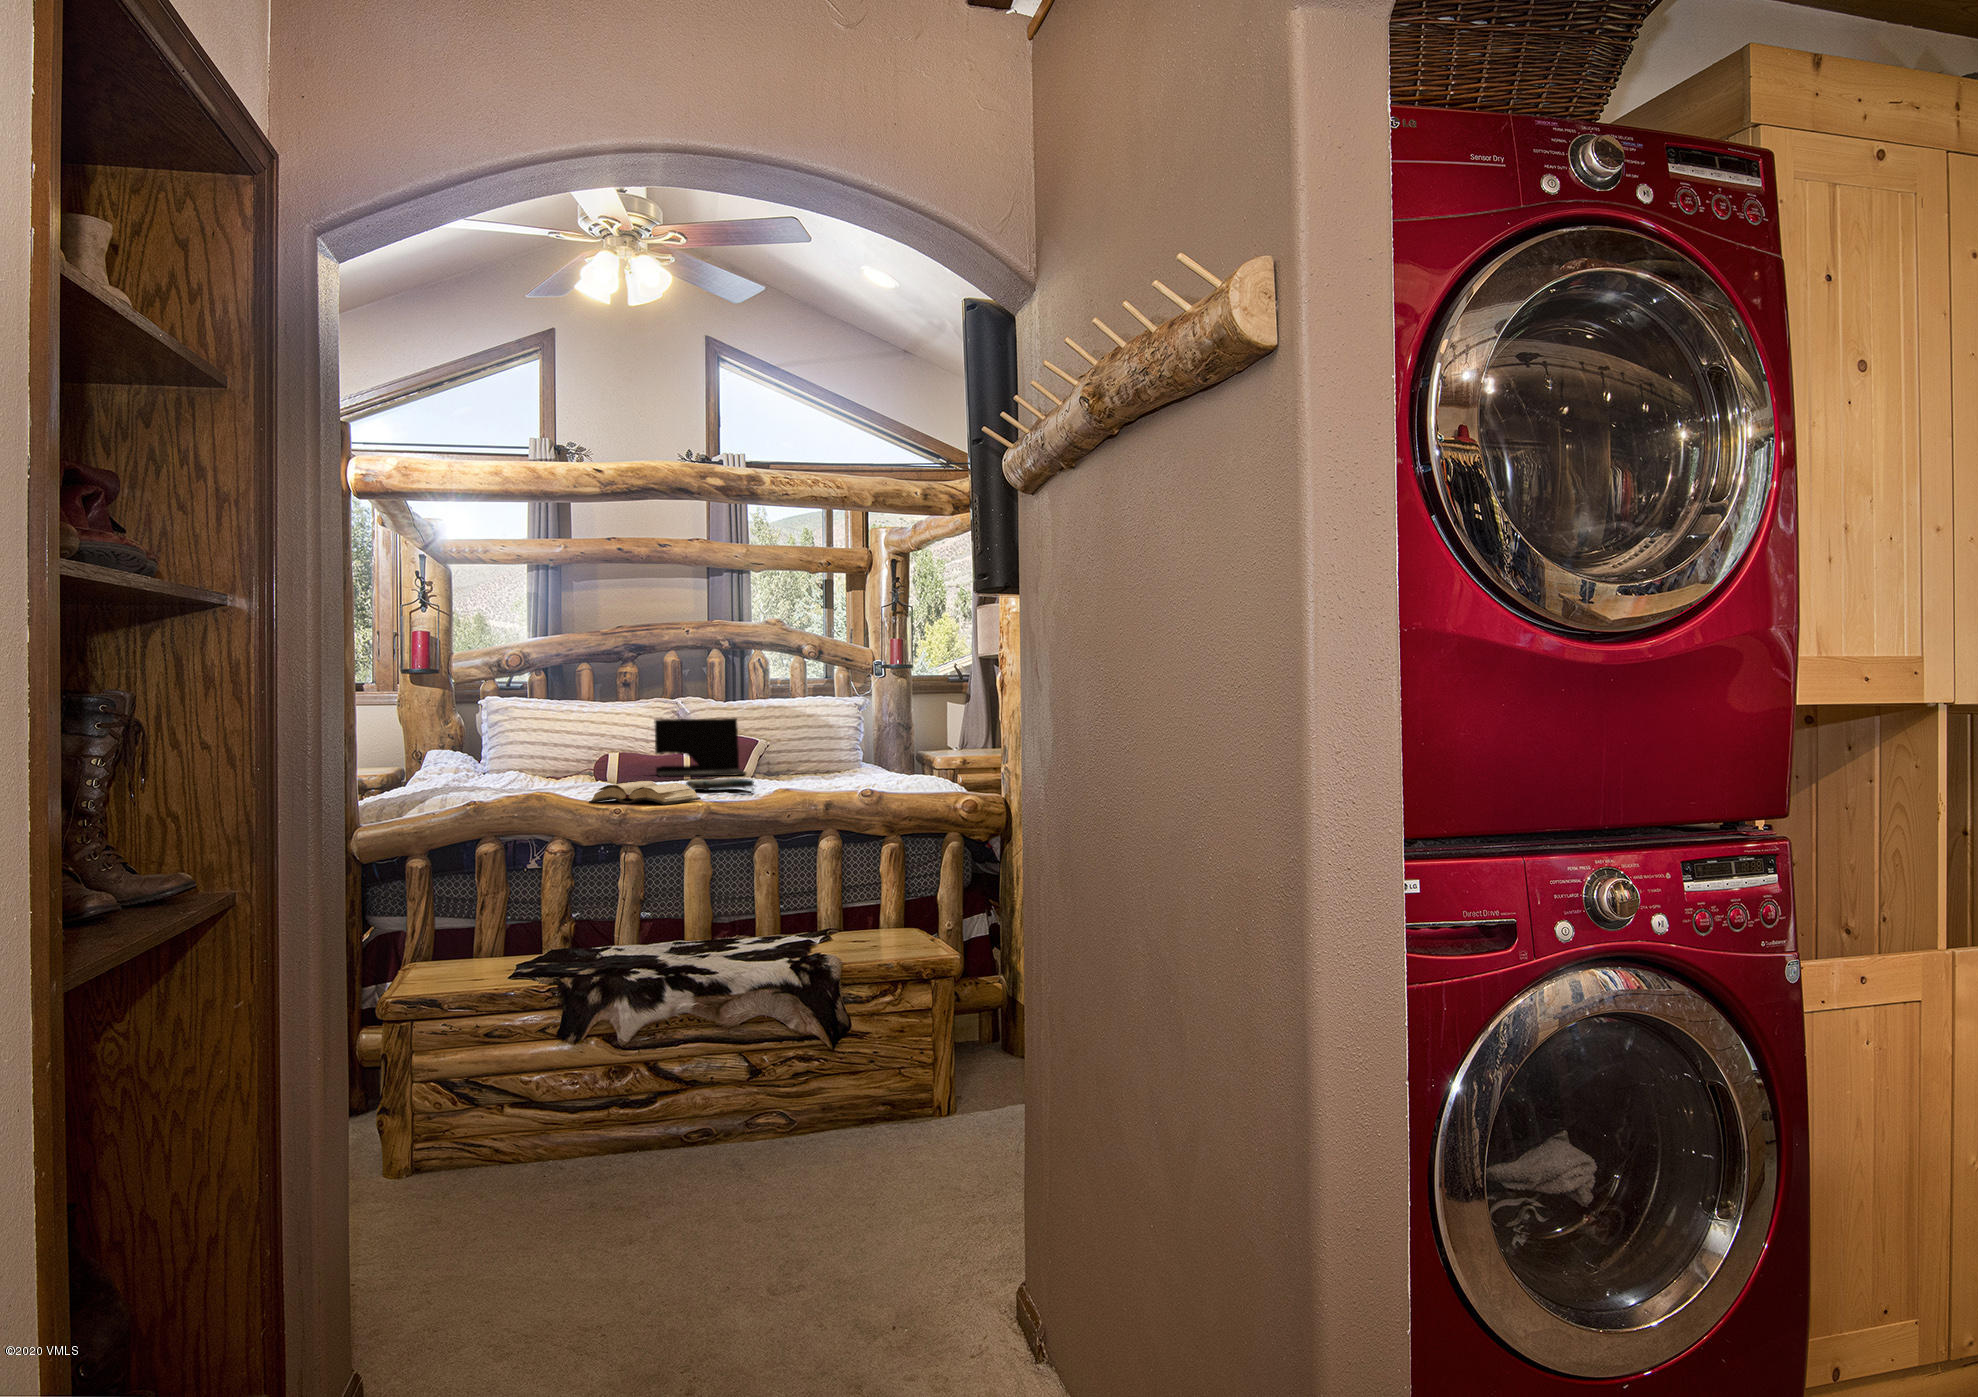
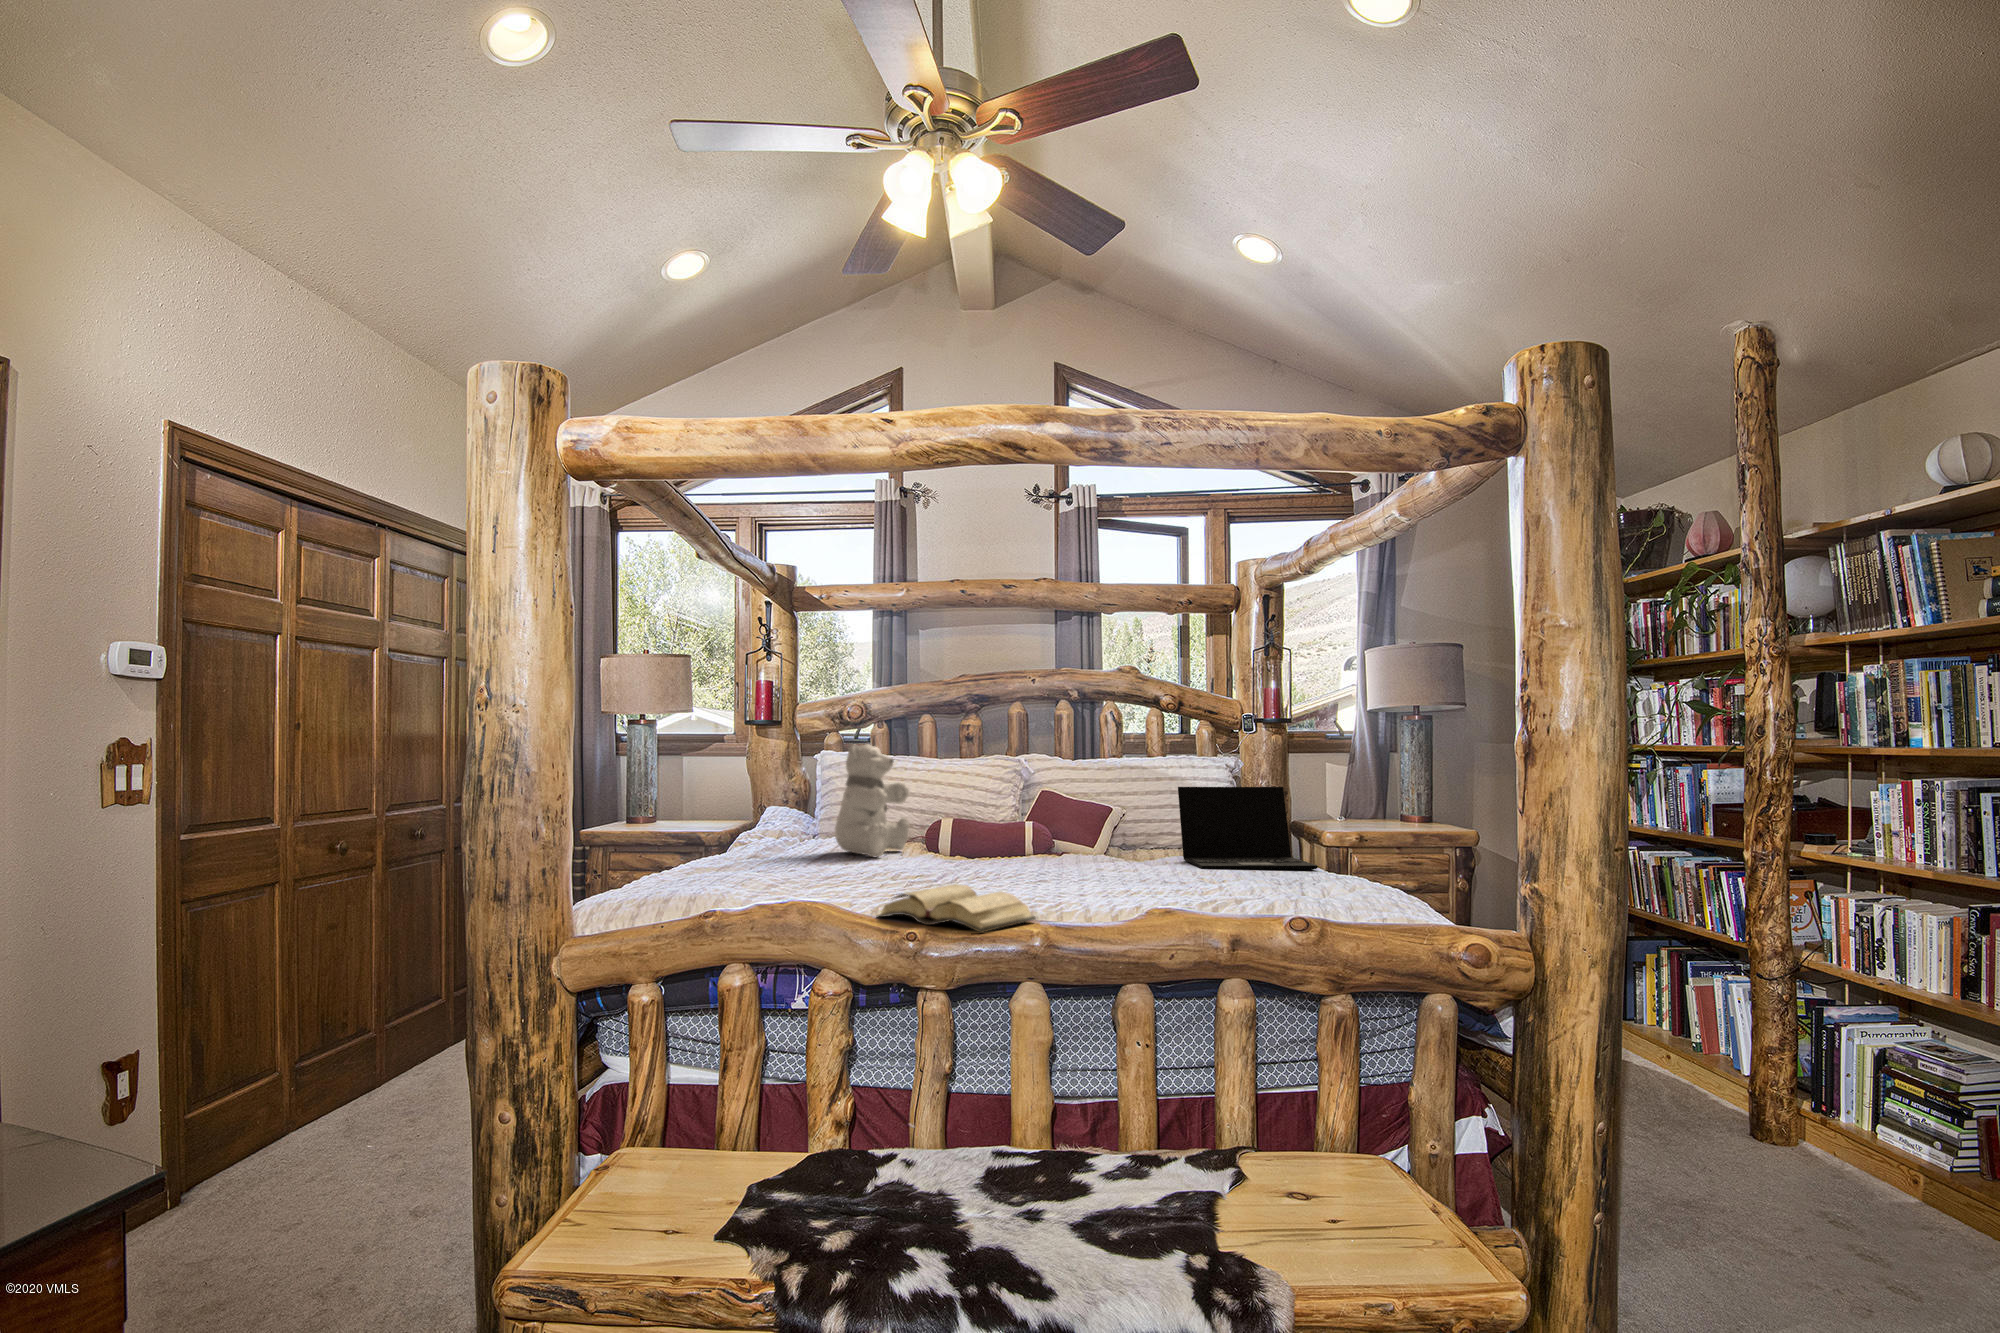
teddy bear: none [519,689,584,782] -> present [835,744,909,857]
laptop: present [654,718,746,777] -> present [1178,787,1318,870]
tote bag: present [686,778,755,795] -> none [1021,871,1117,906]

